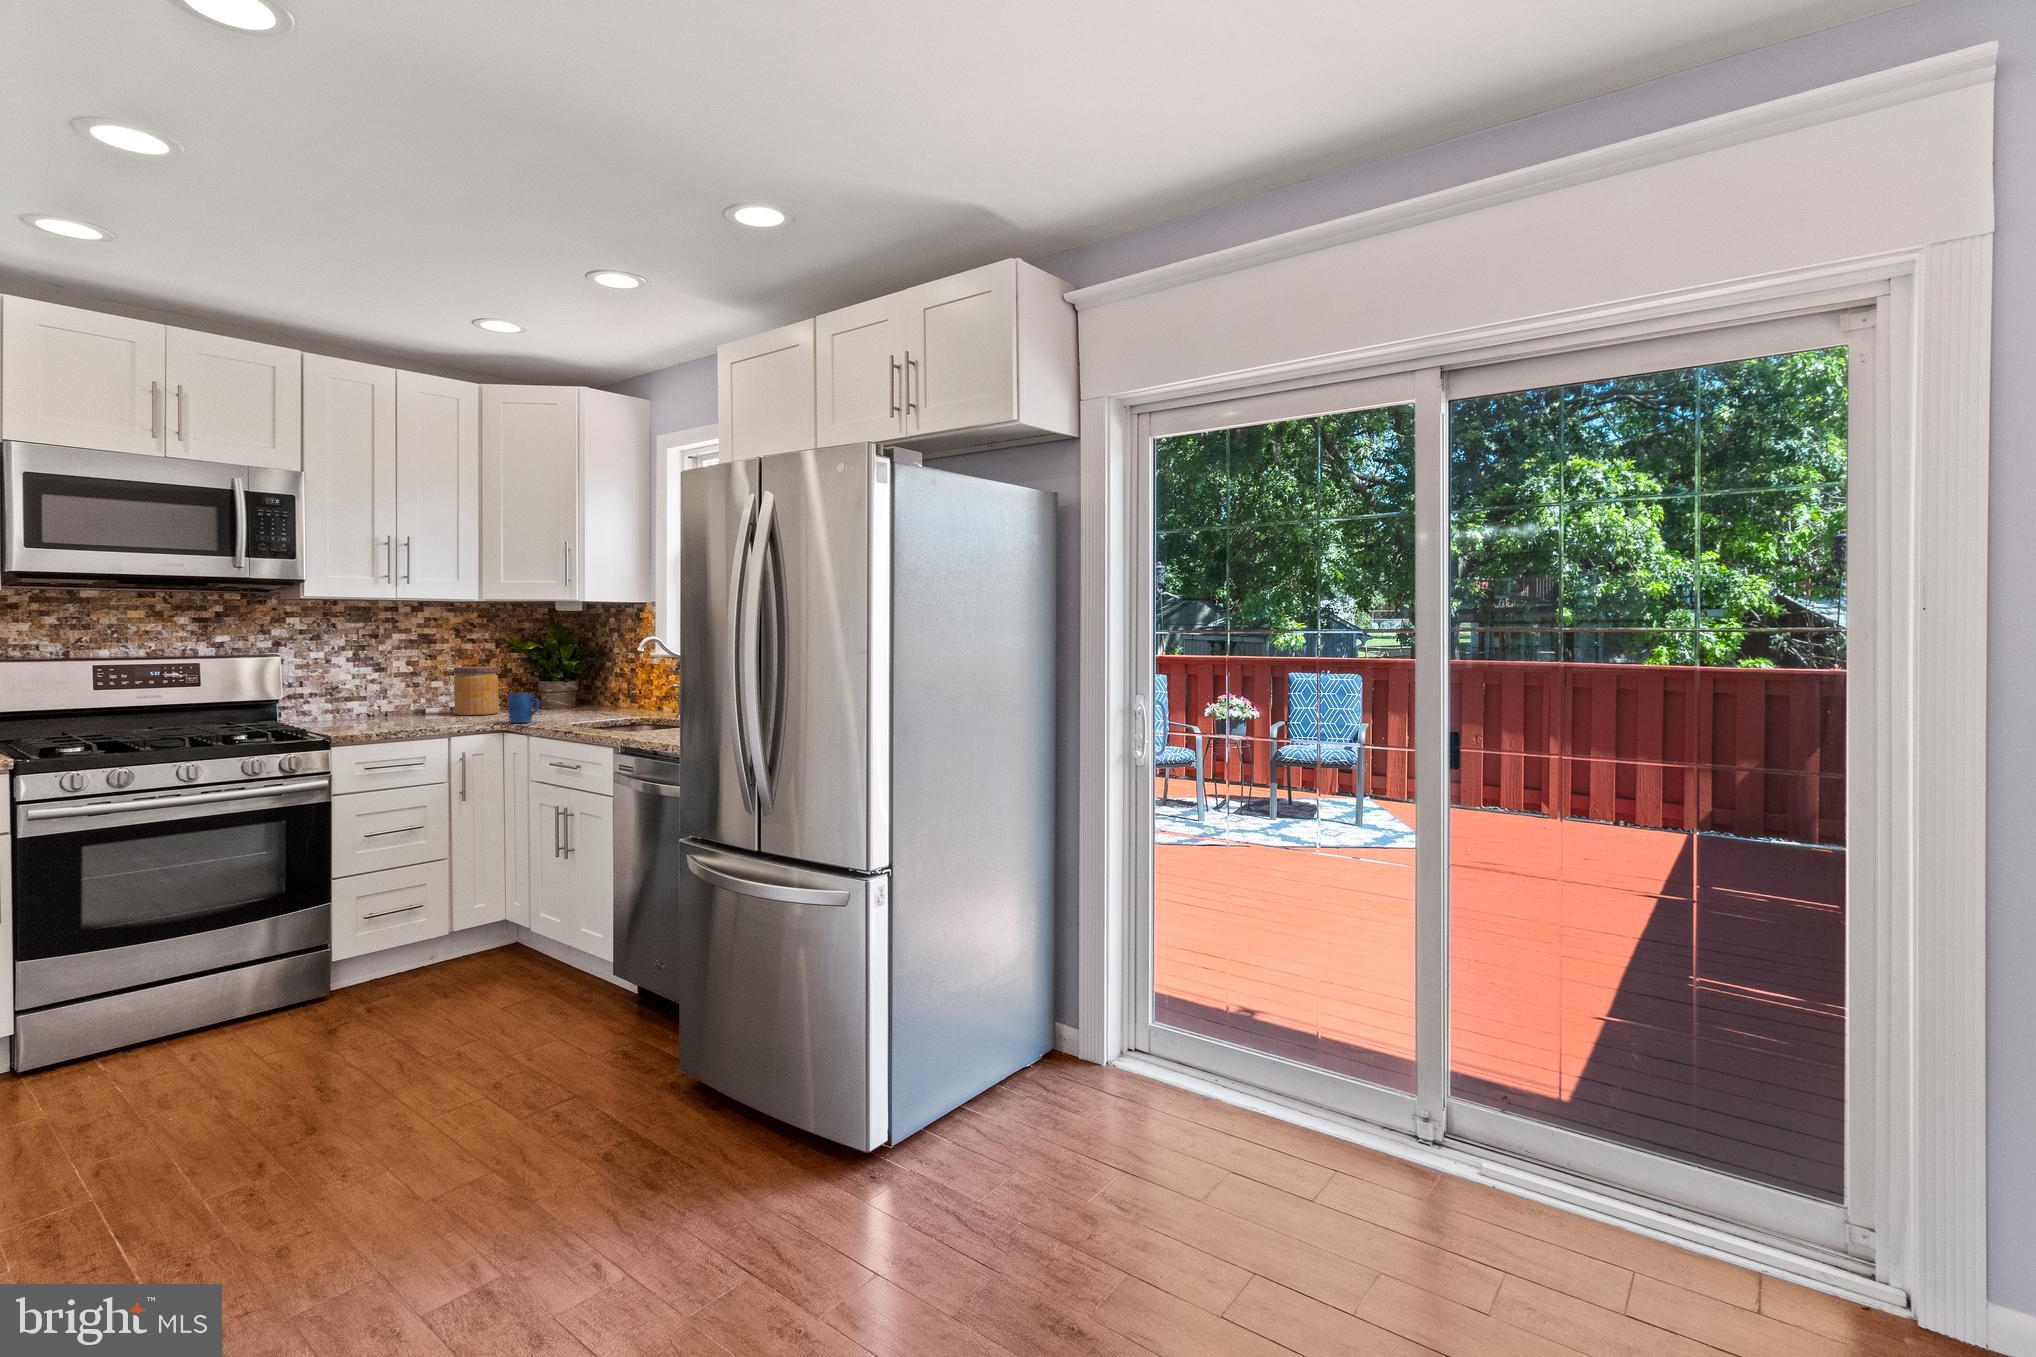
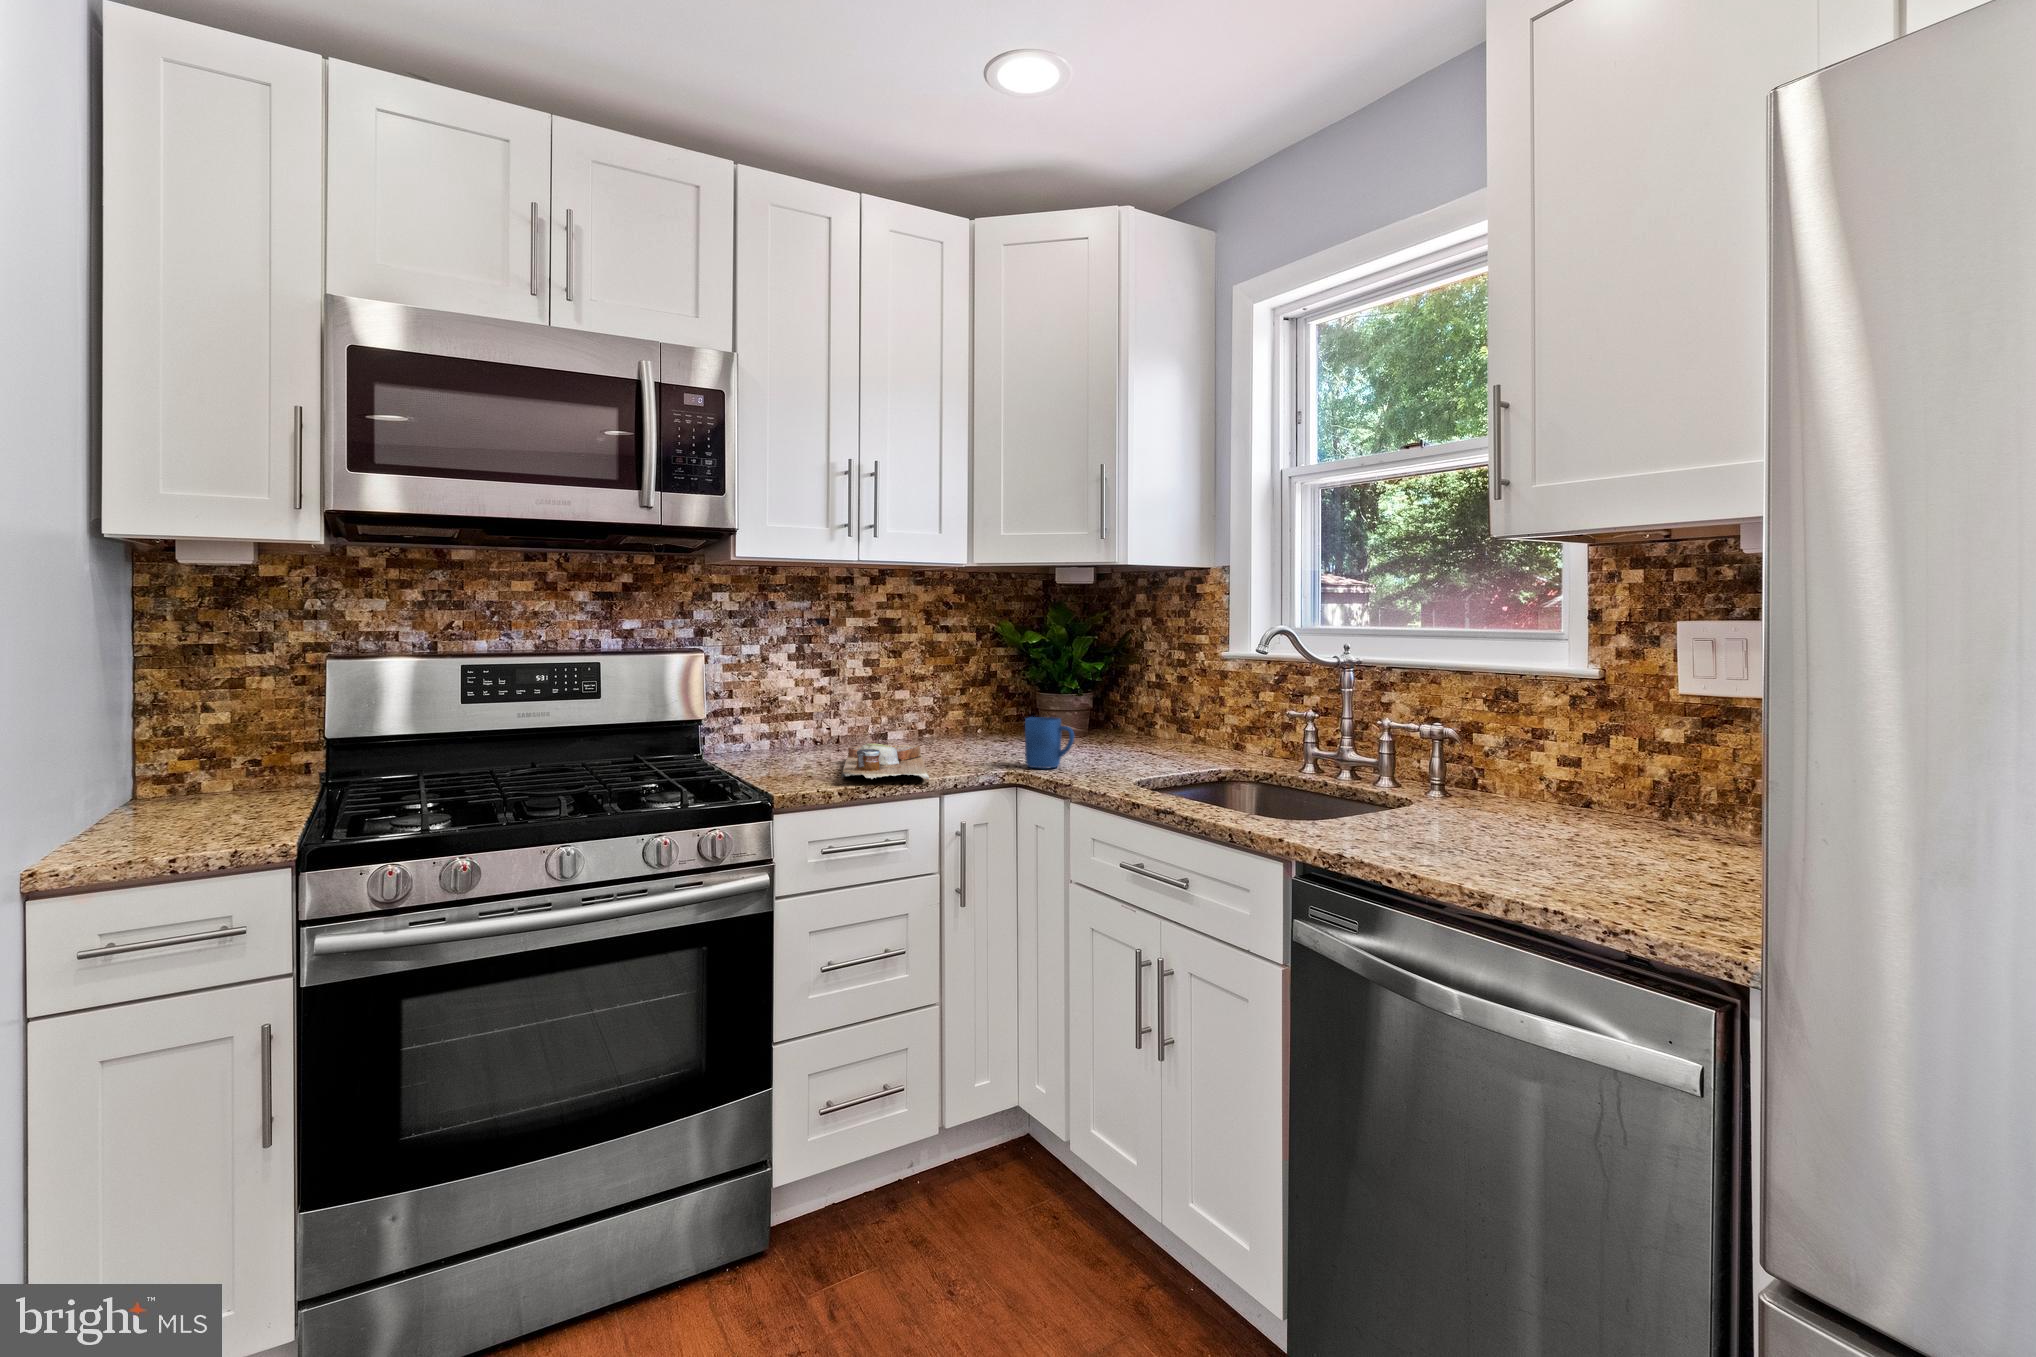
jar: present [454,667,499,715] -> none [930,669,991,746]
cutting board: none [379,711,442,730] -> present [841,743,929,782]

